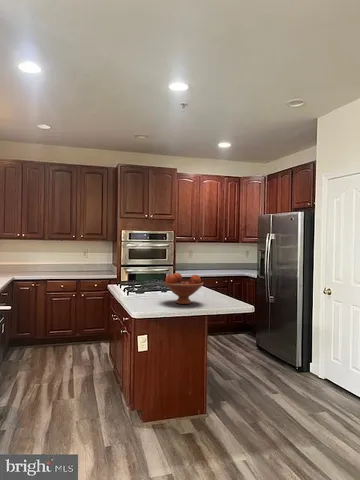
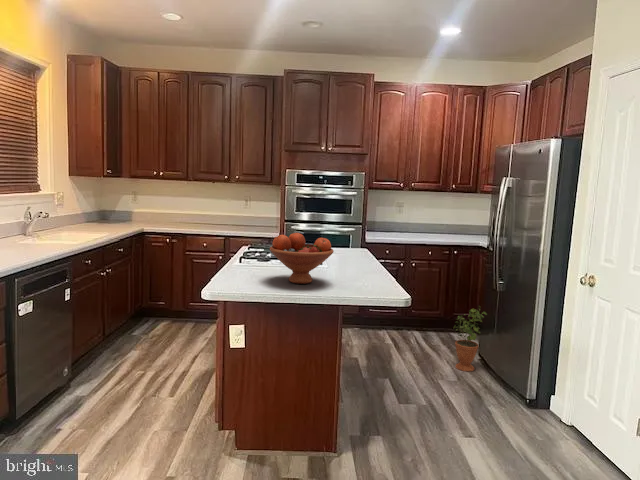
potted plant: none [243,314,263,357] -> present [454,309,487,371]

